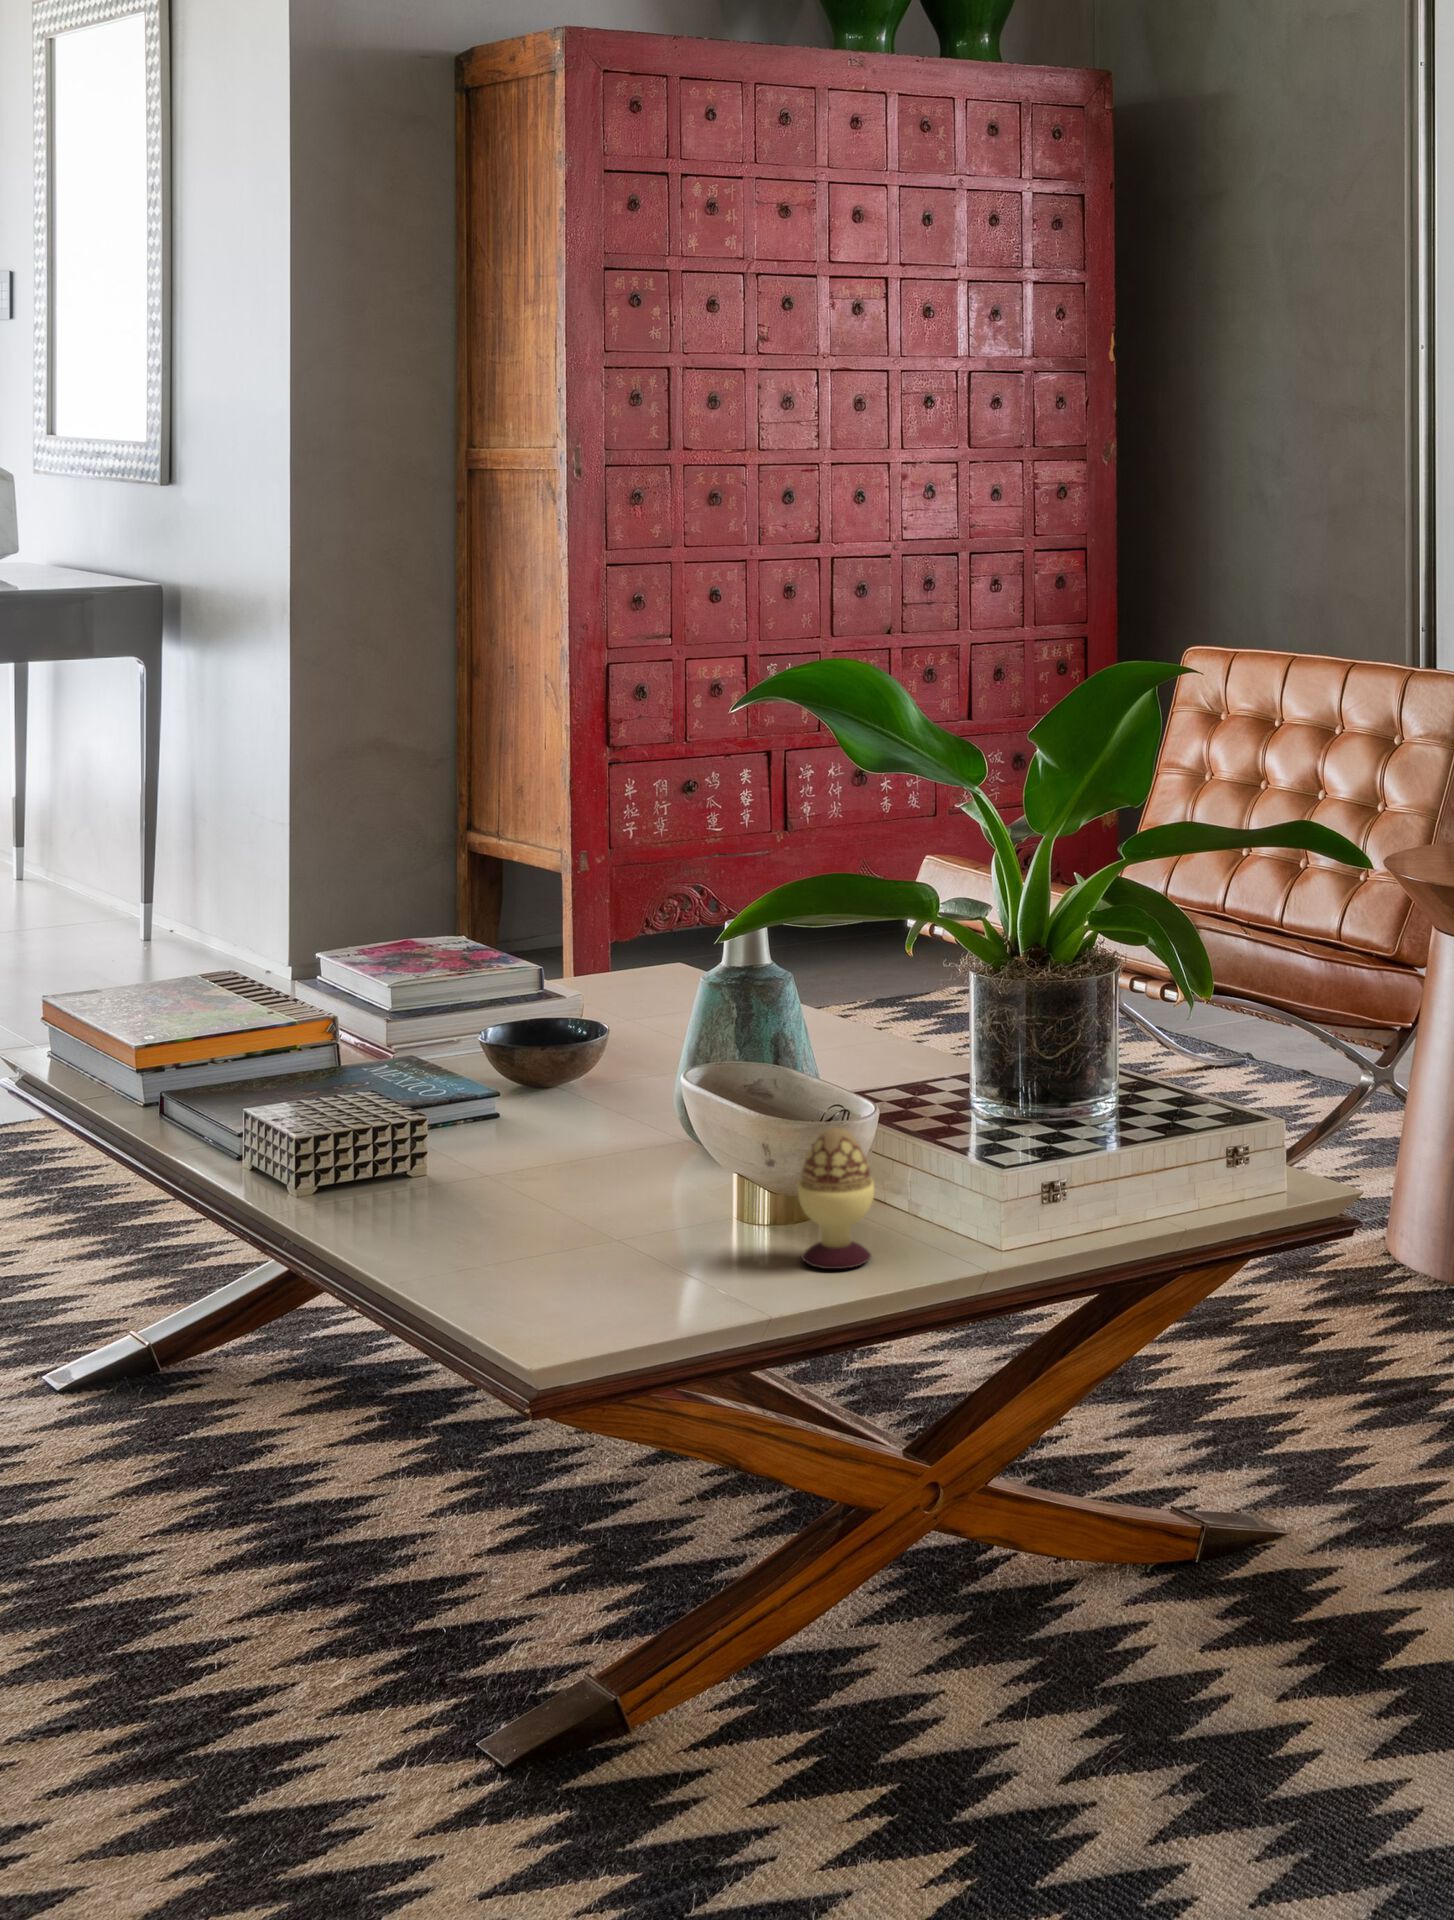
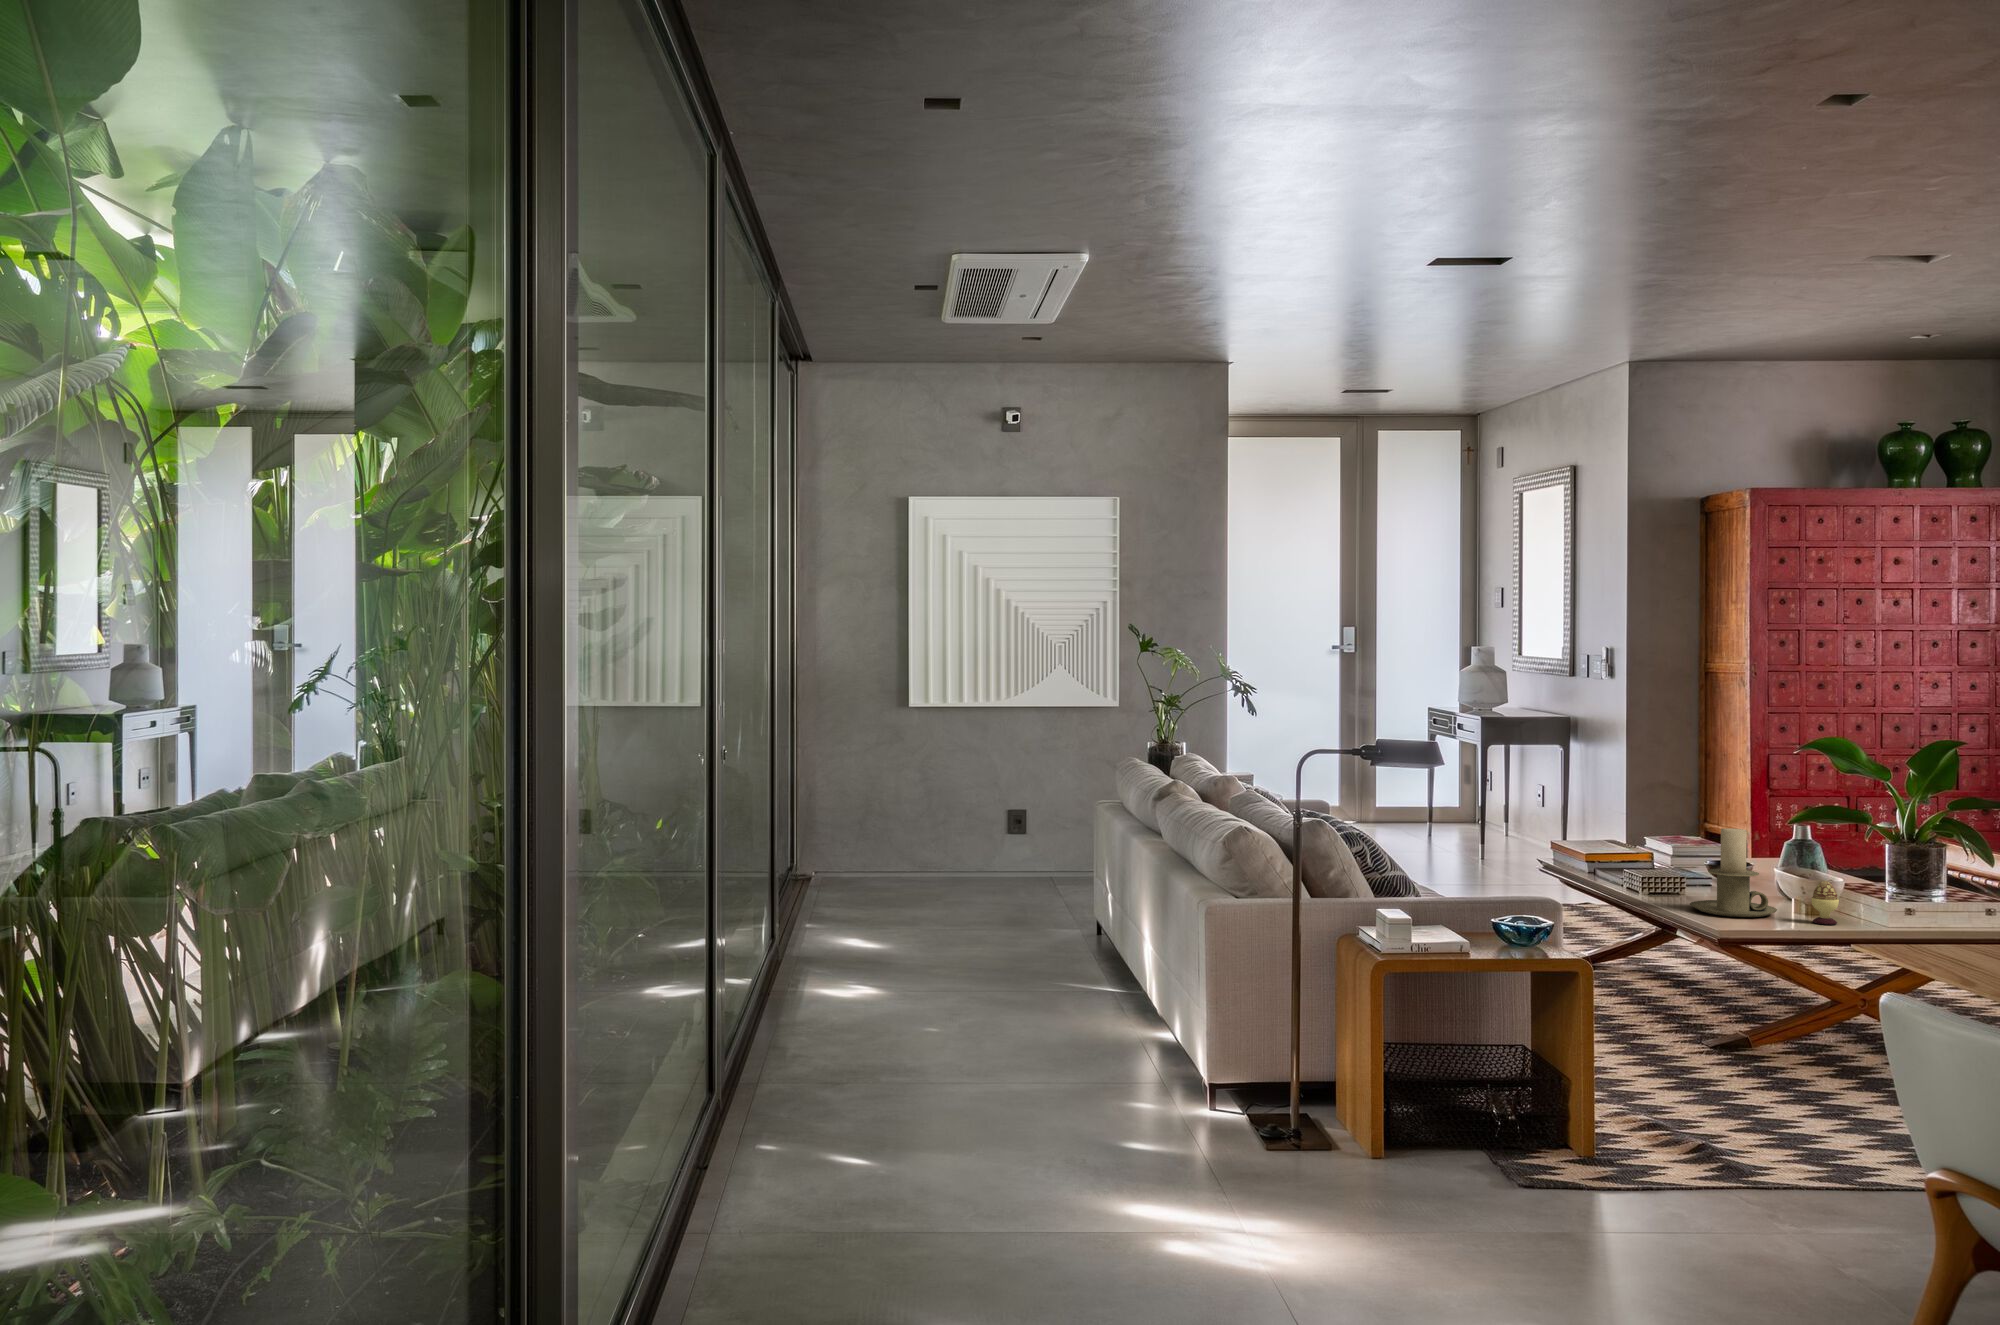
candle holder: none [436,974,698,1279] -> present [1690,828,1777,917]

